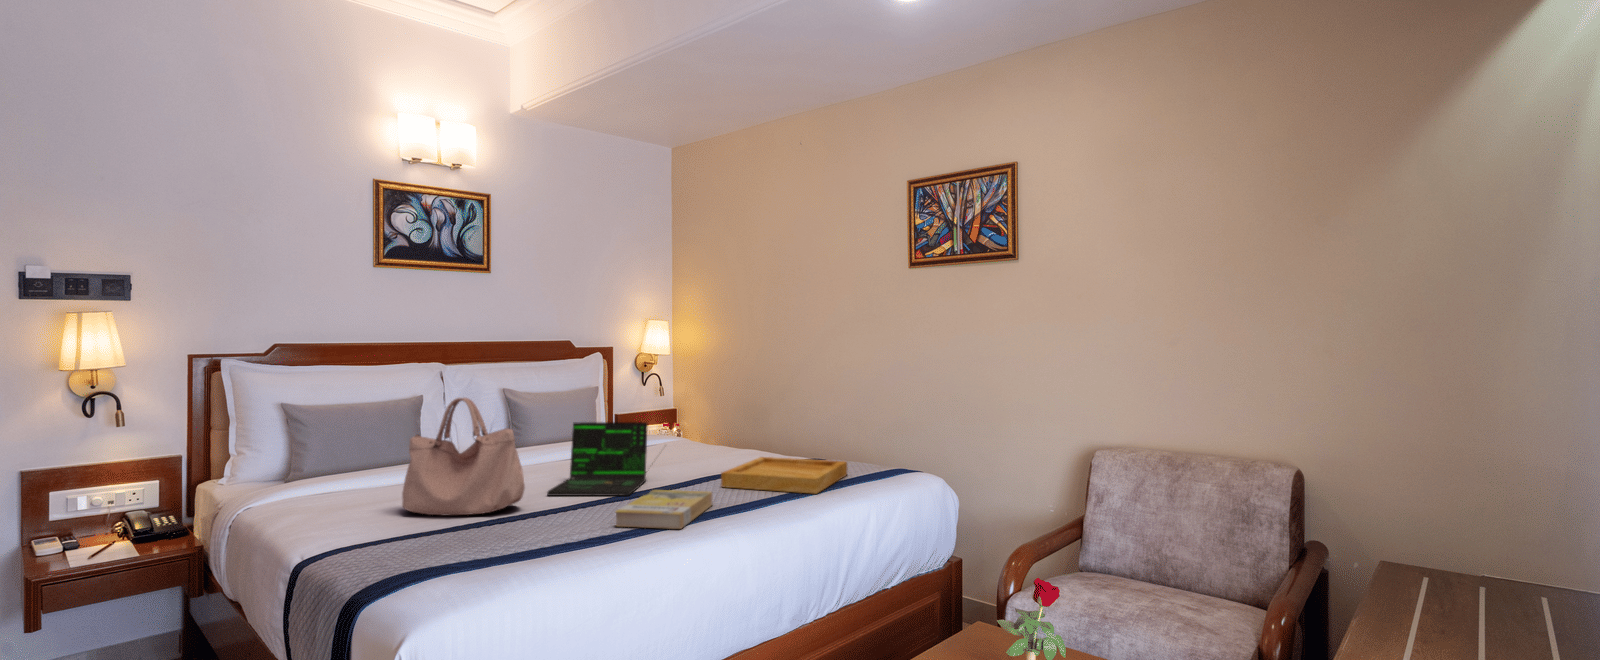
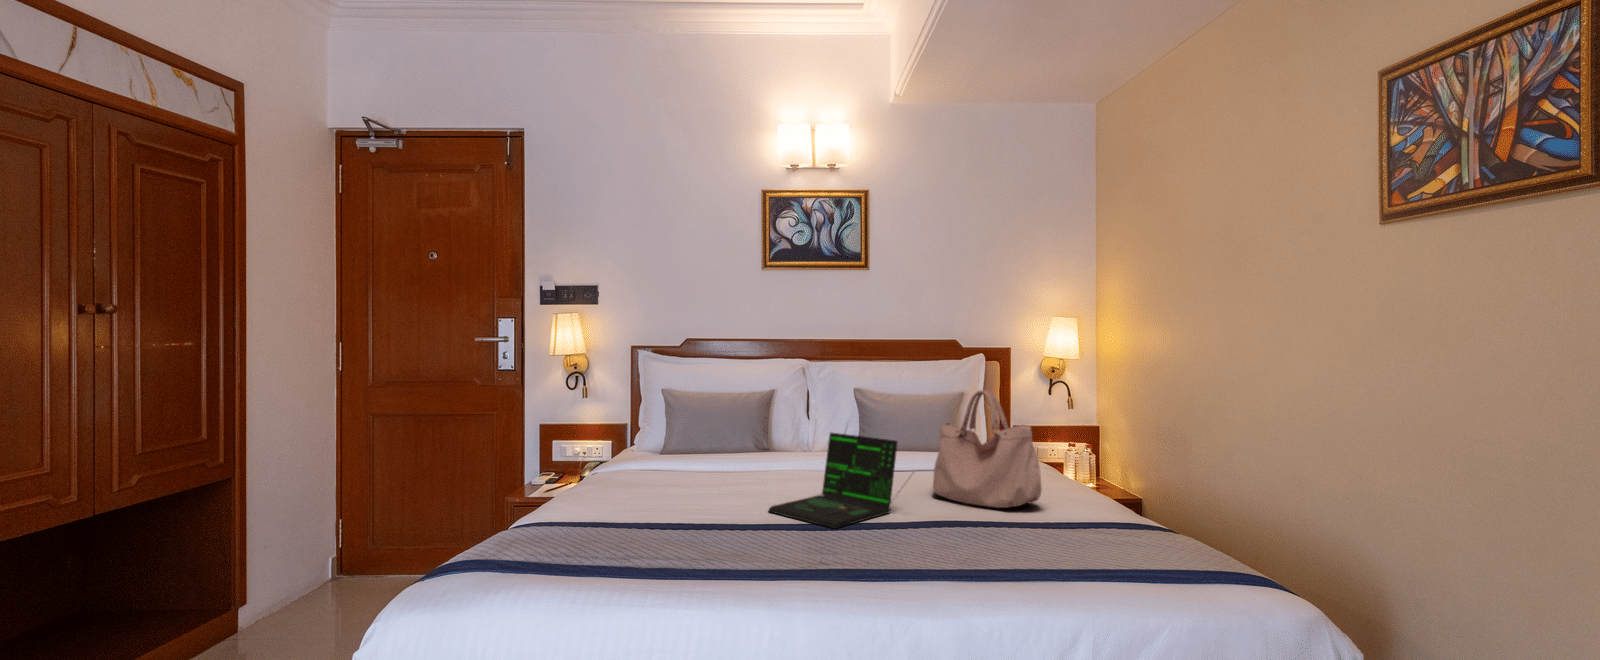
handbag: present [402,398,525,515] -> present [933,391,1042,508]
tray: present [721,457,847,494] -> none [952,504,1165,579]
book: present [616,490,712,529] -> none [736,528,889,590]

